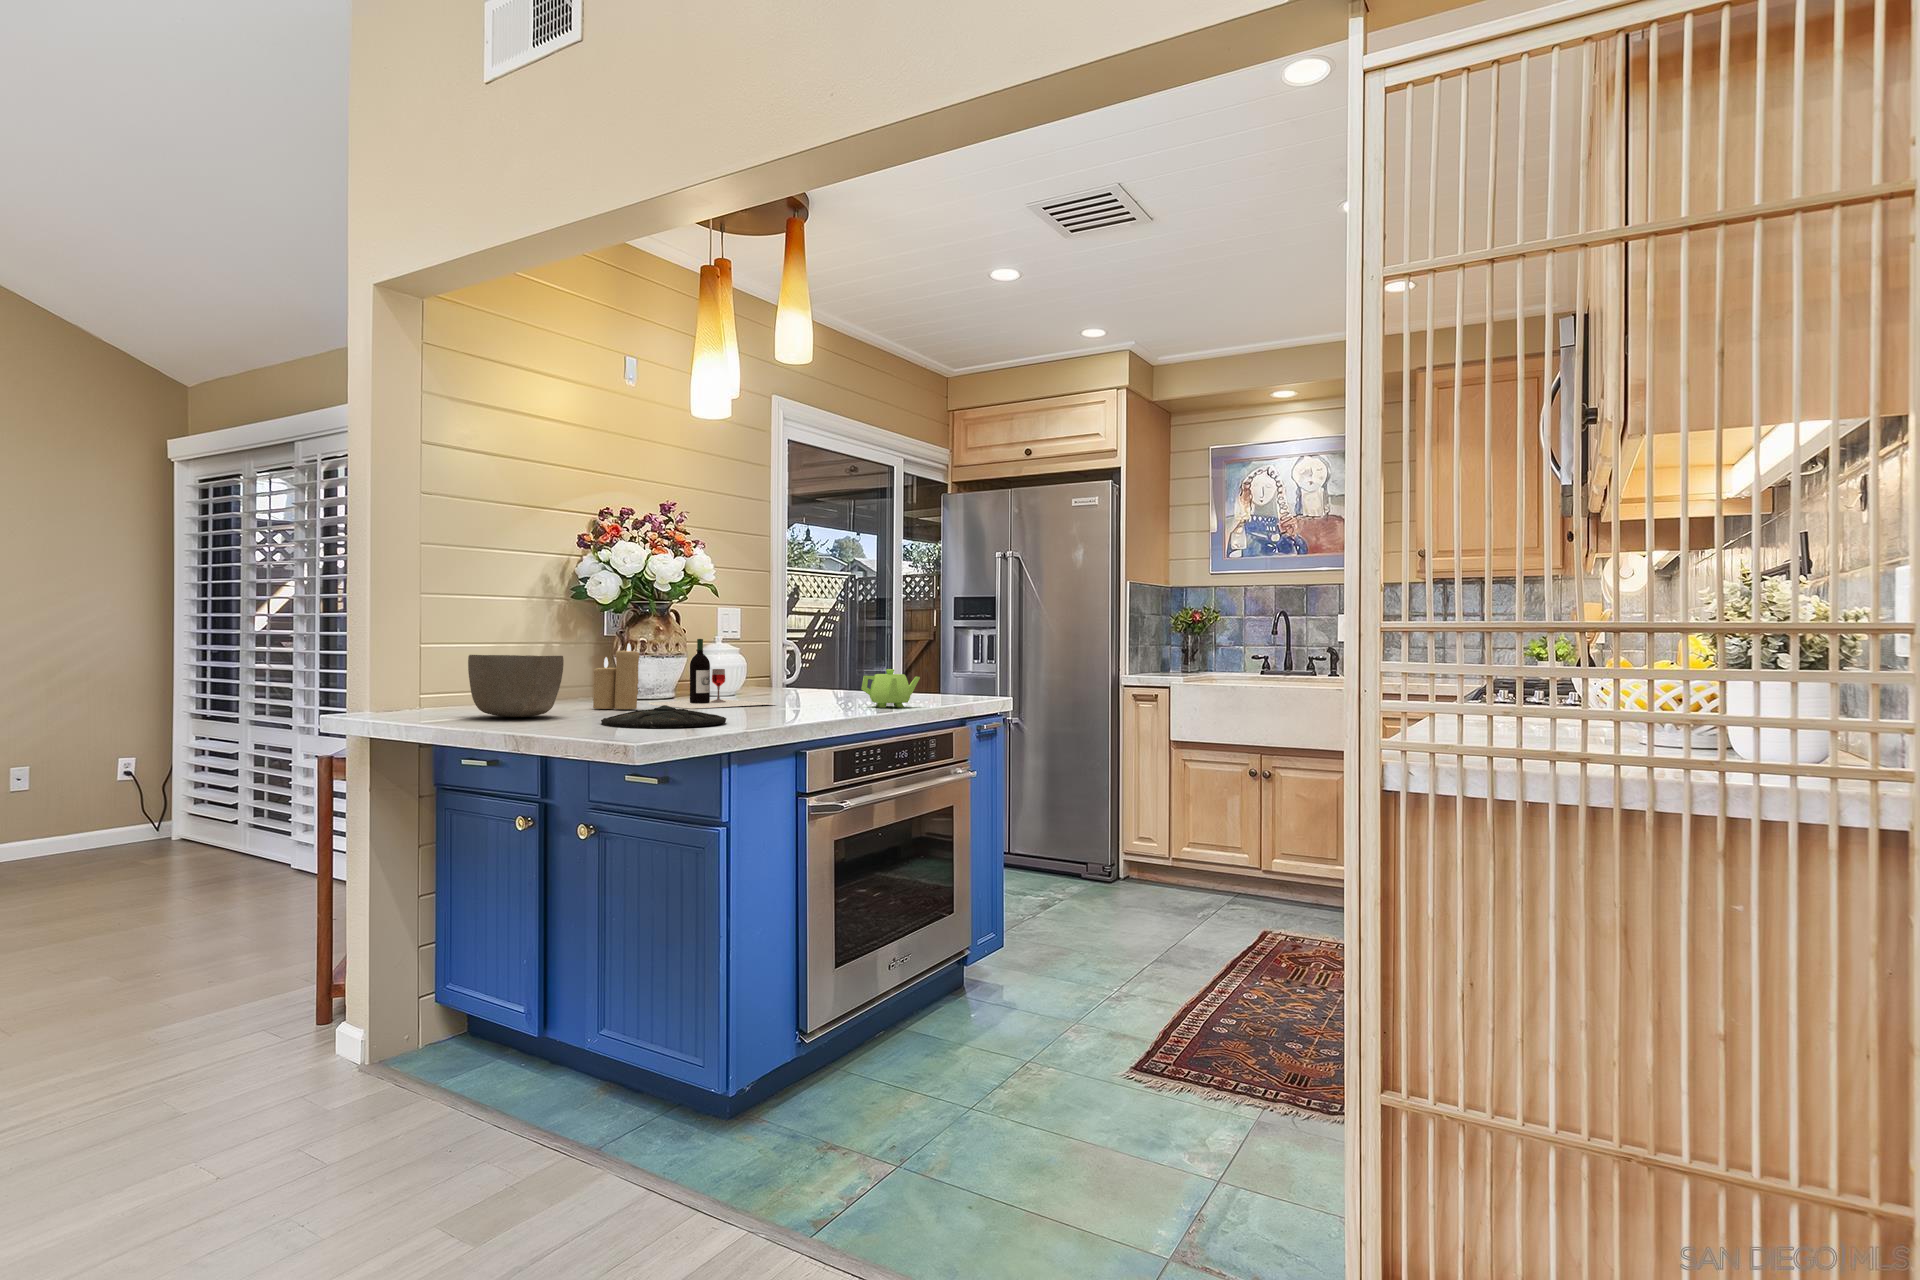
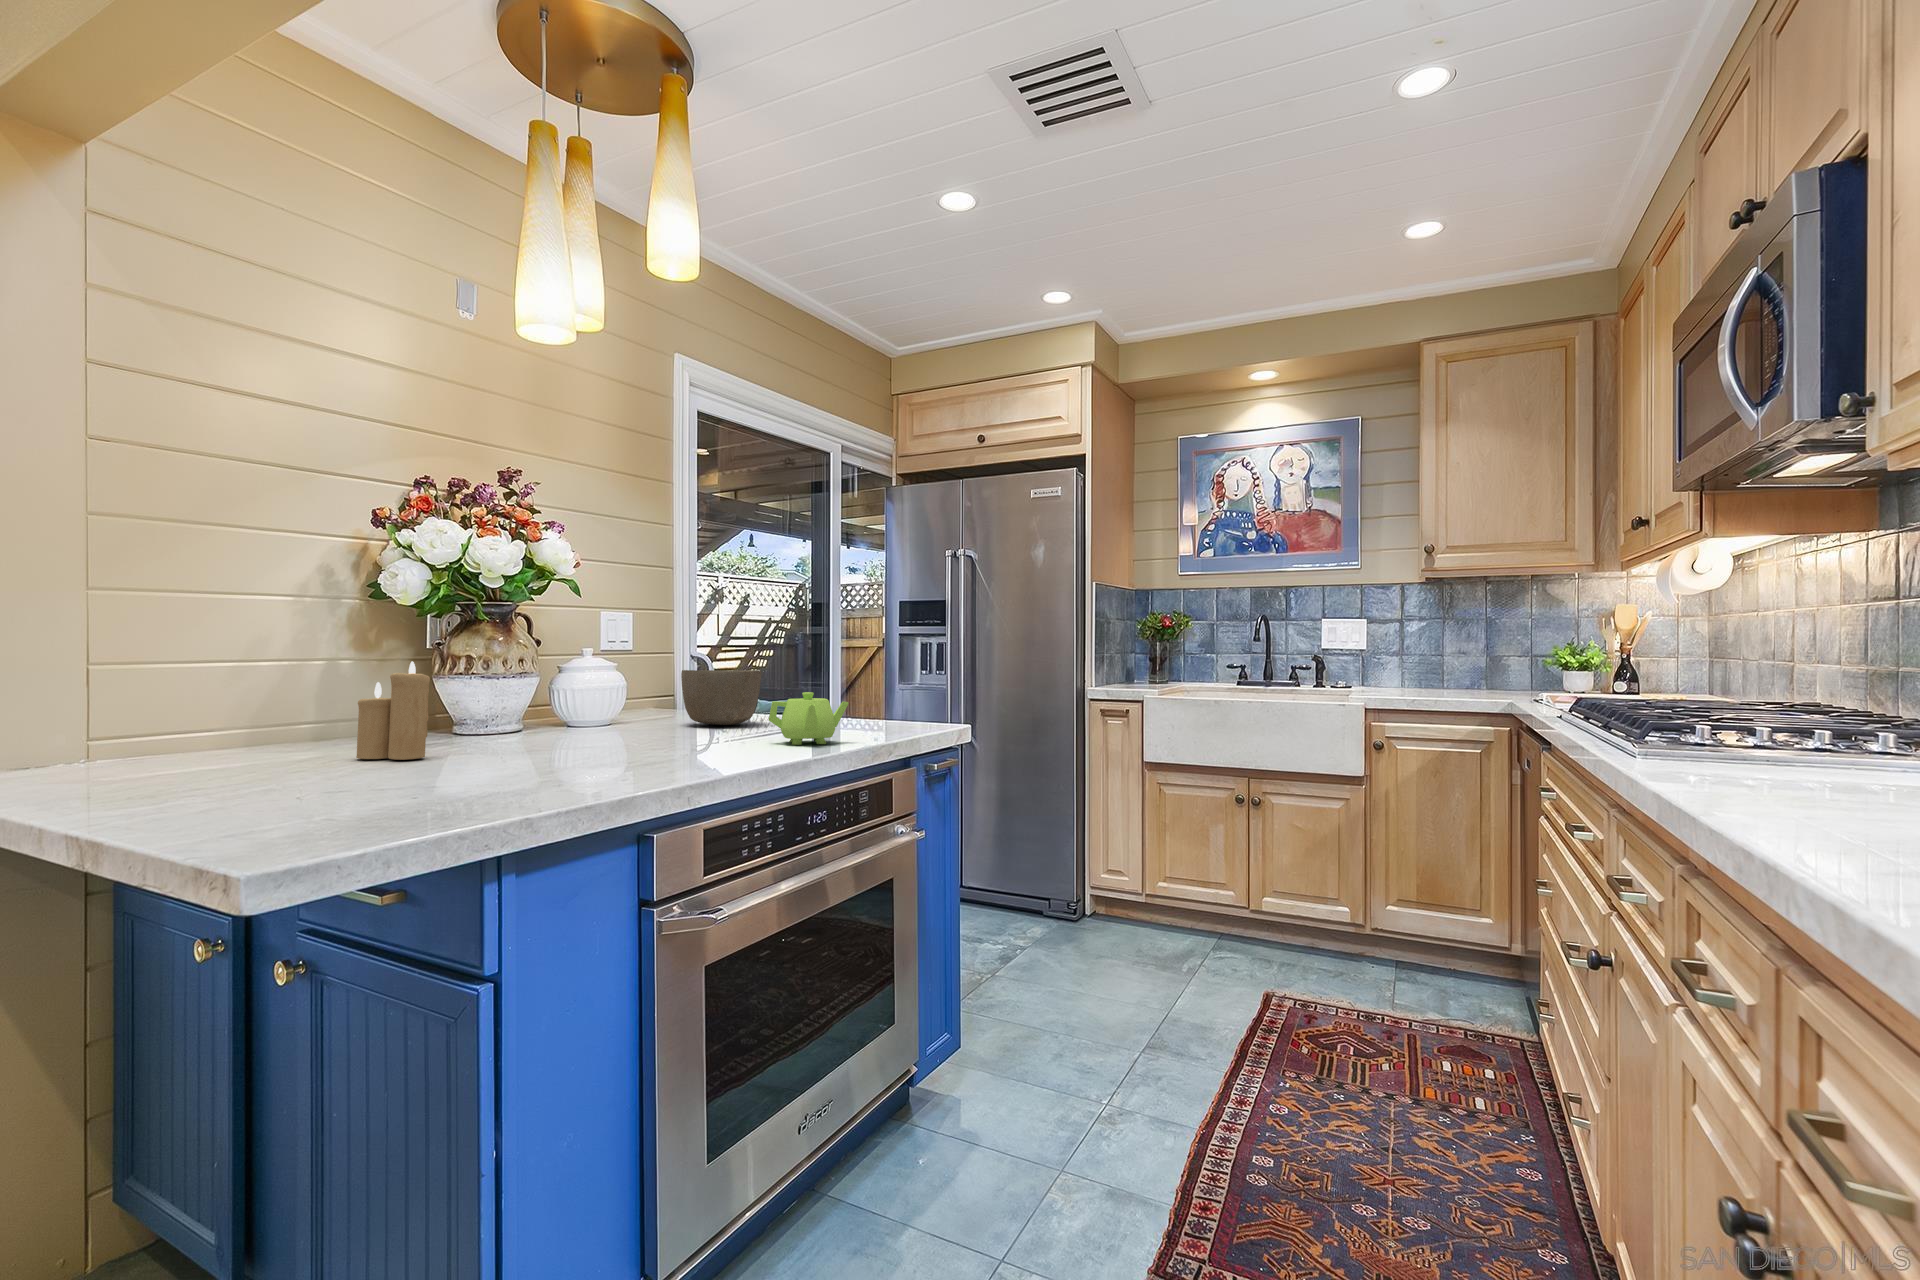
wine bottle: present [649,639,773,709] -> none [455,653,655,754]
bowl: present [468,655,564,717] -> present [681,670,761,725]
plate: present [601,705,726,728] -> none [276,769,515,818]

